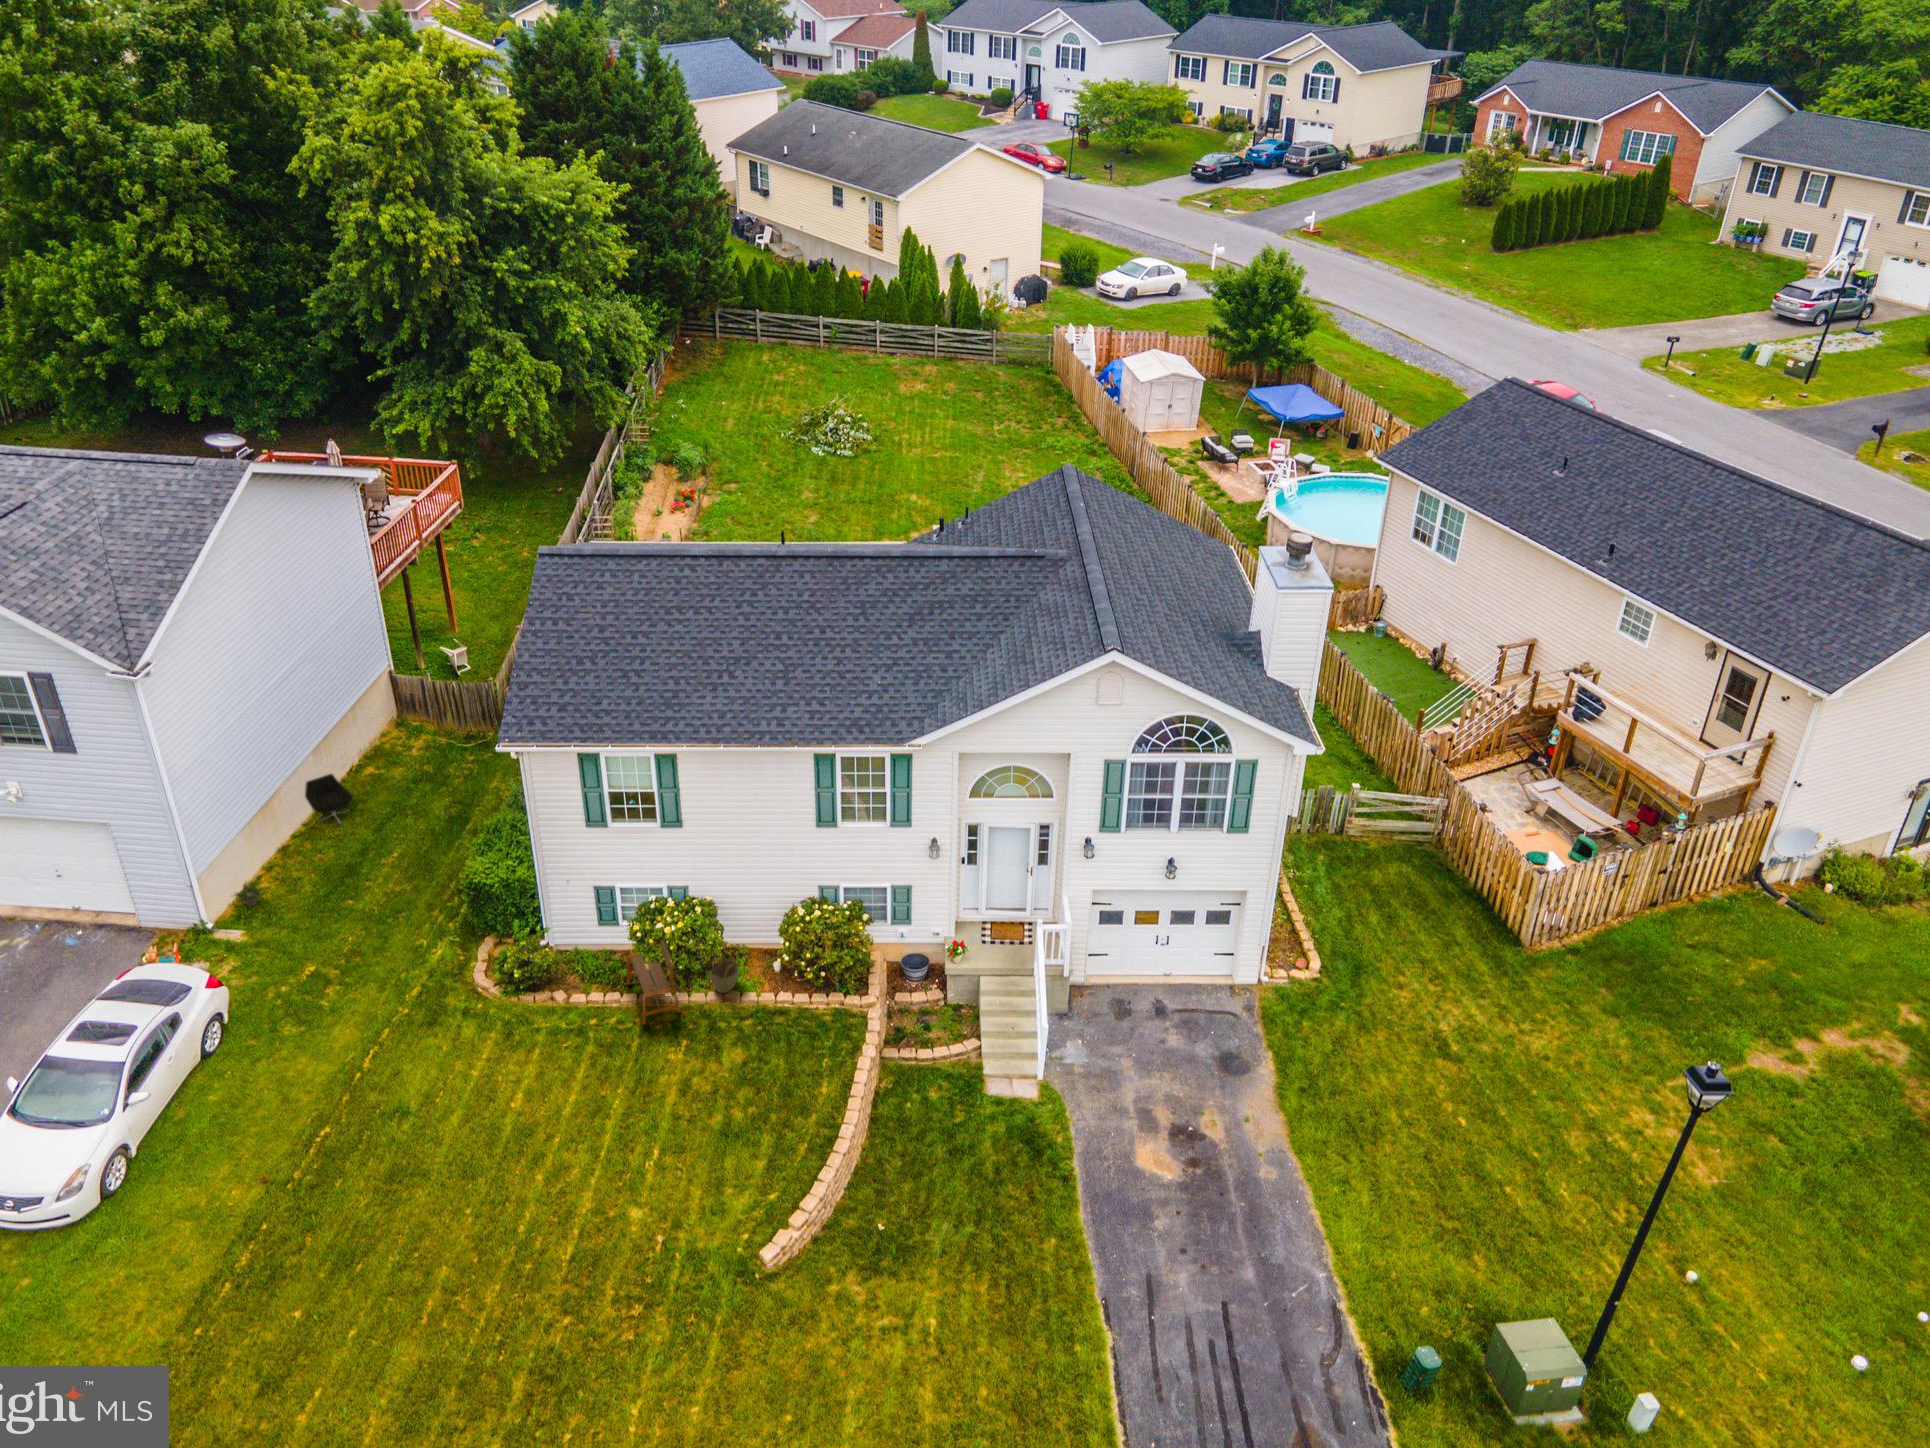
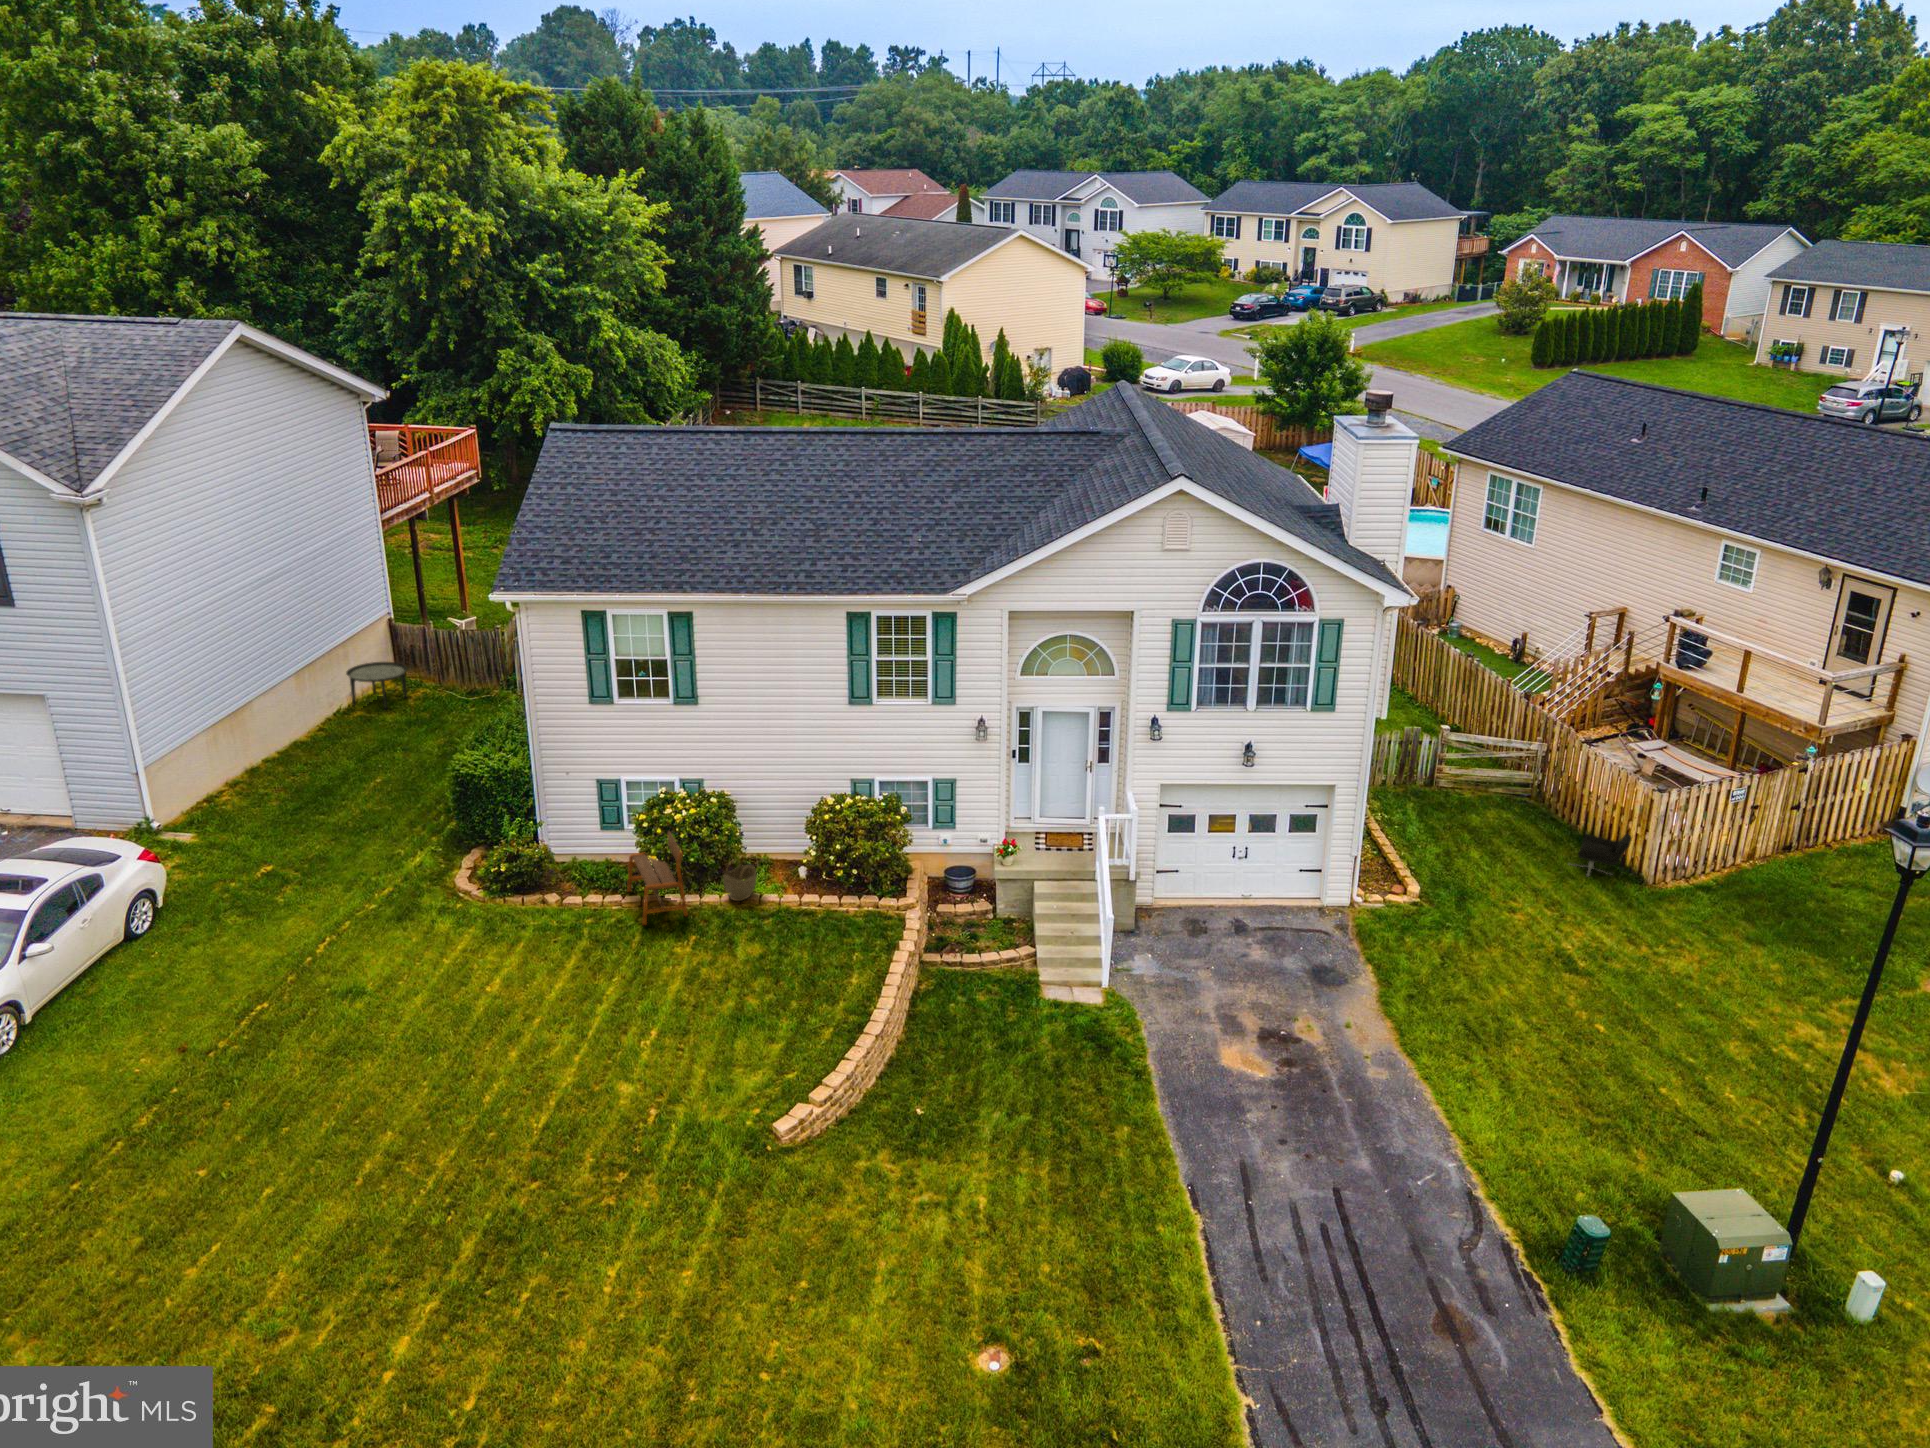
round table: none [358,710,415,759] -> present [346,662,407,709]
lounge chair: present [305,774,353,823] -> present [1578,834,1632,876]
decorative plant: present [235,882,263,906] -> none [181,792,223,820]

